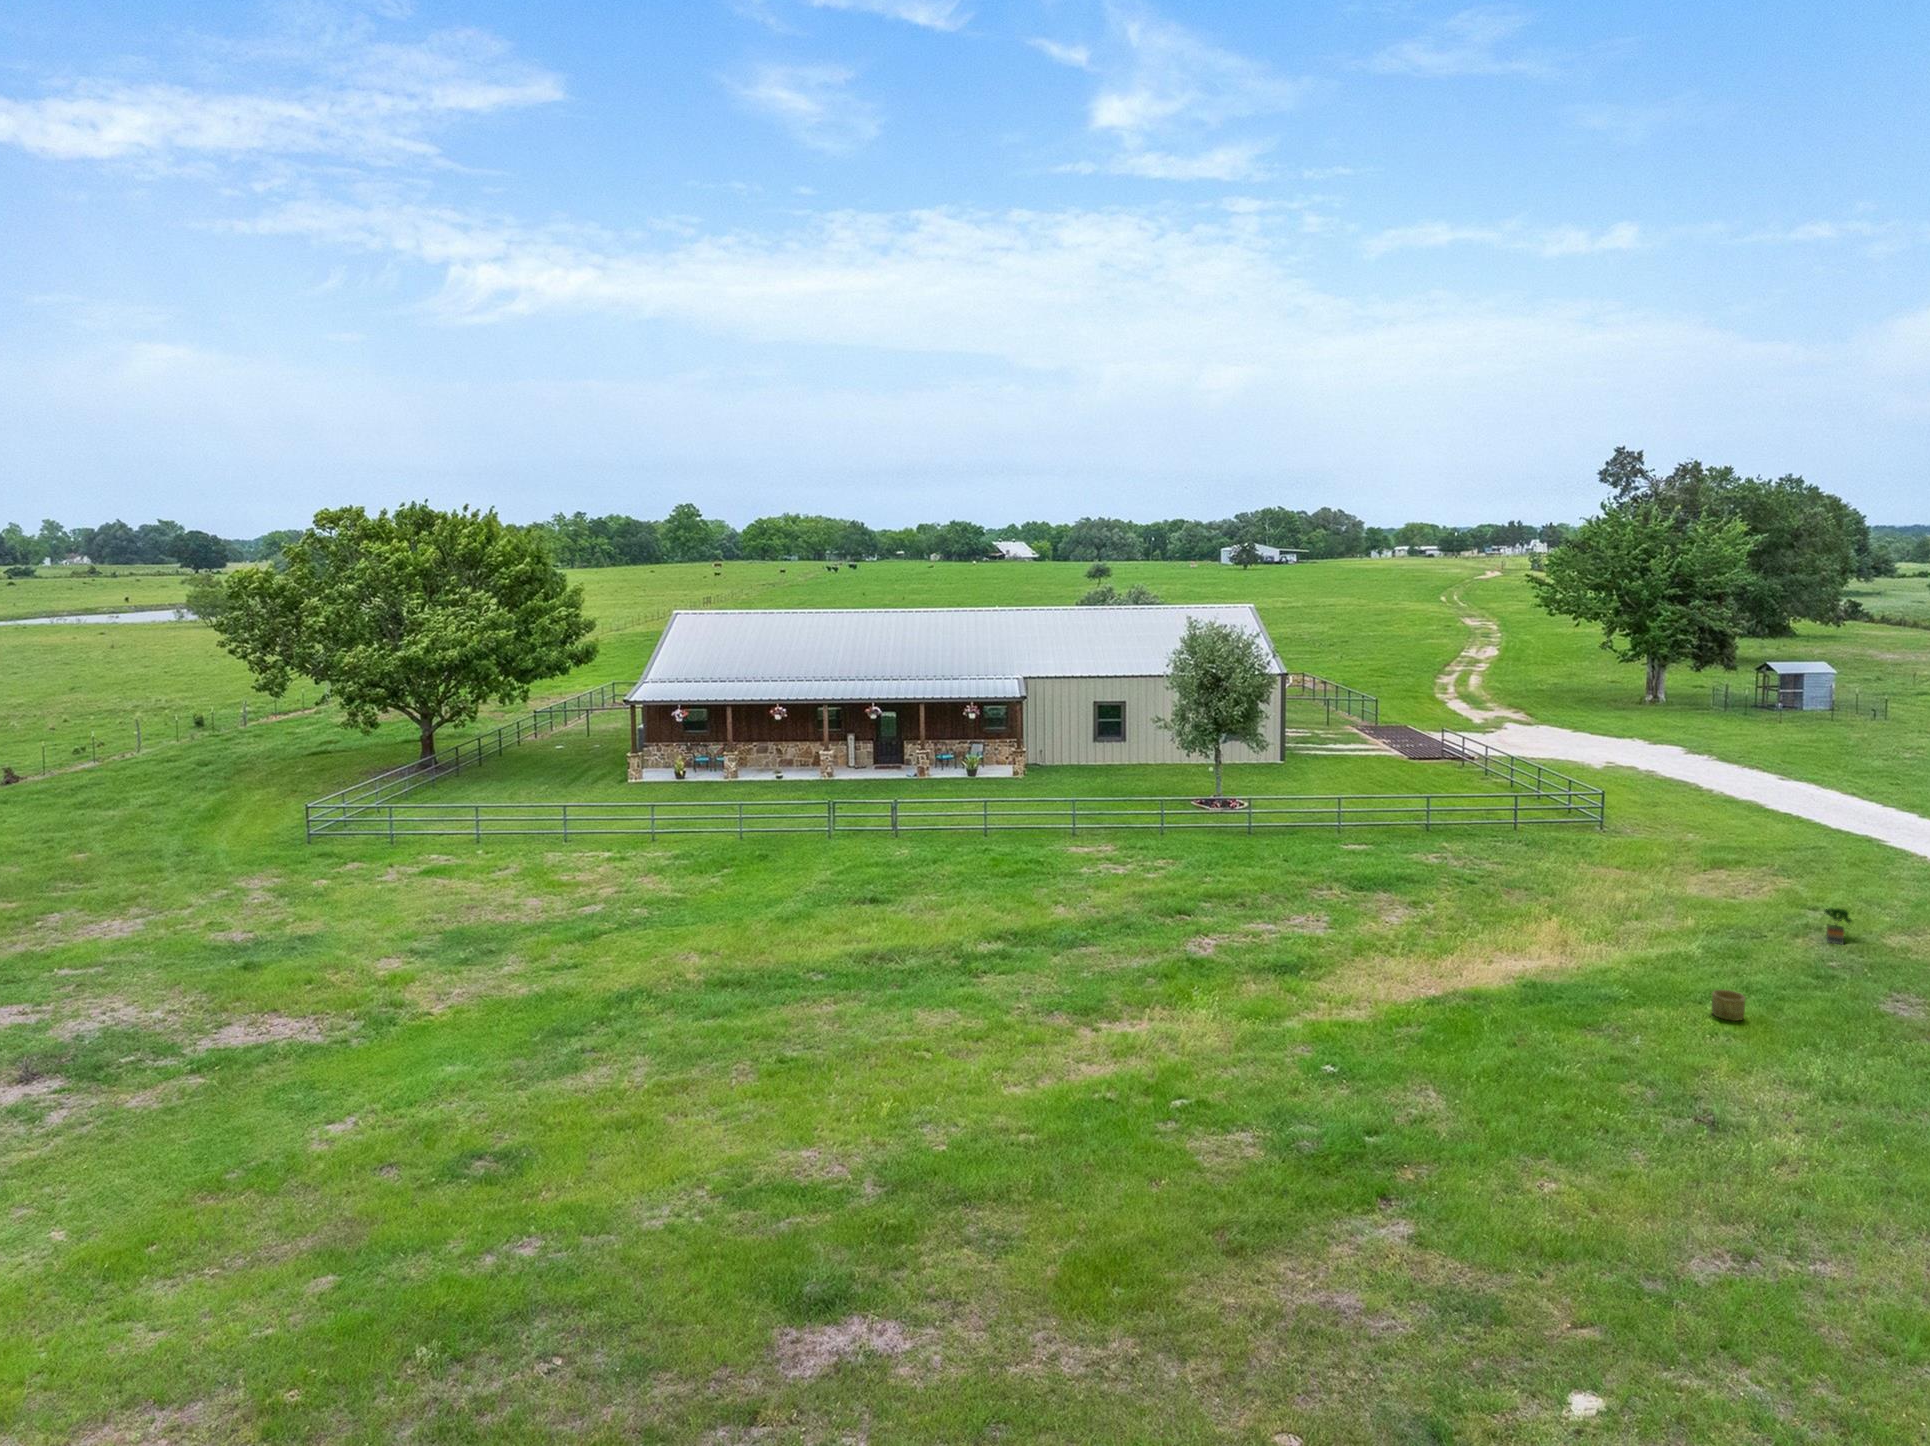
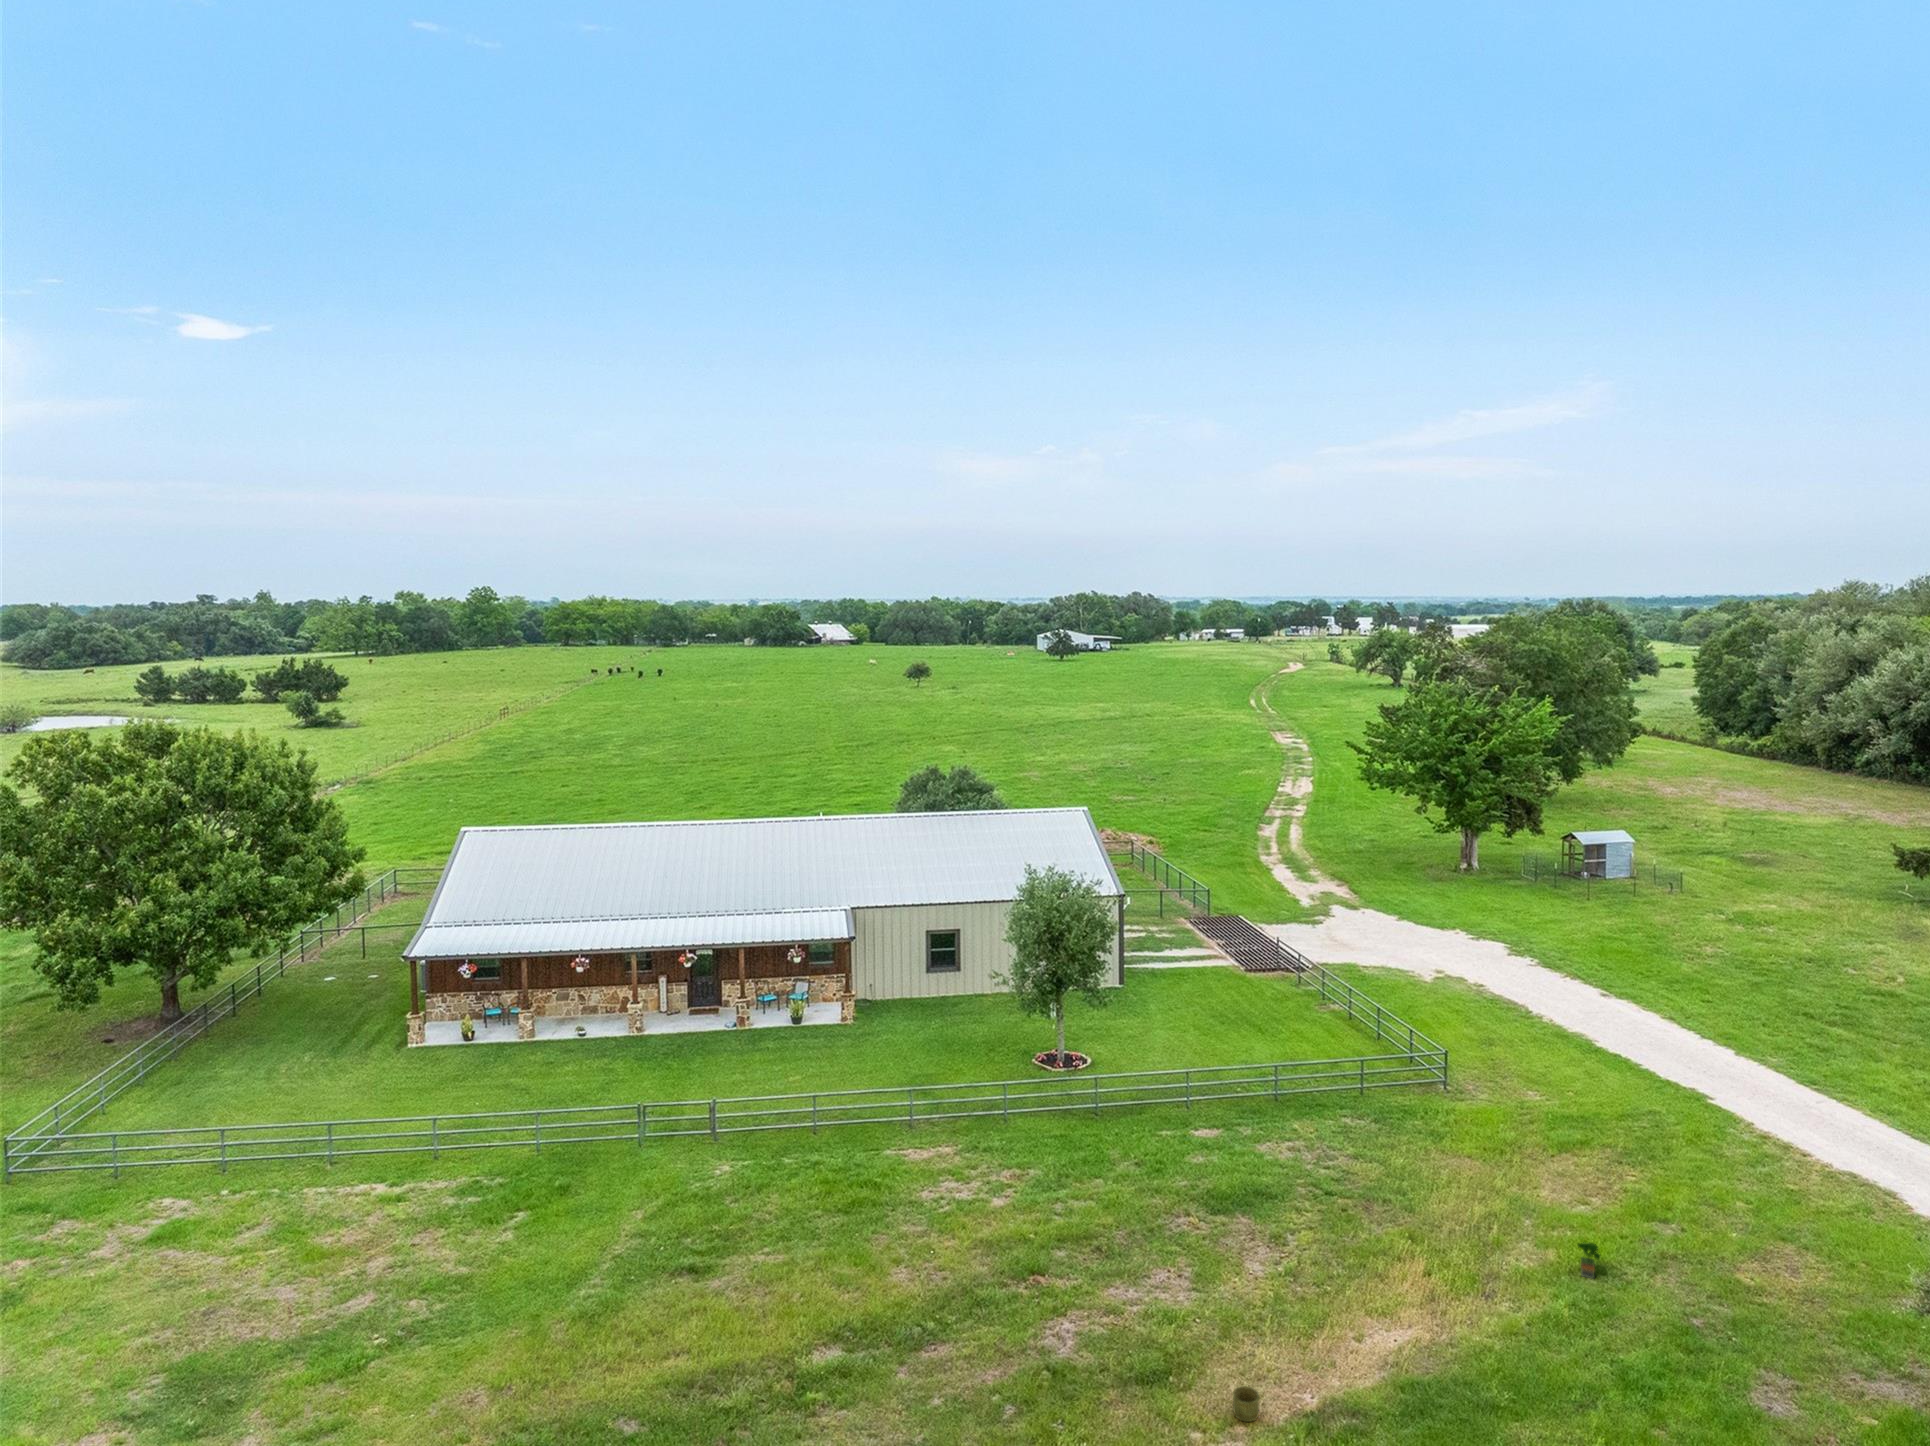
wooden bucket: present [1712,989,1746,1021] -> present [1233,1386,1260,1422]

